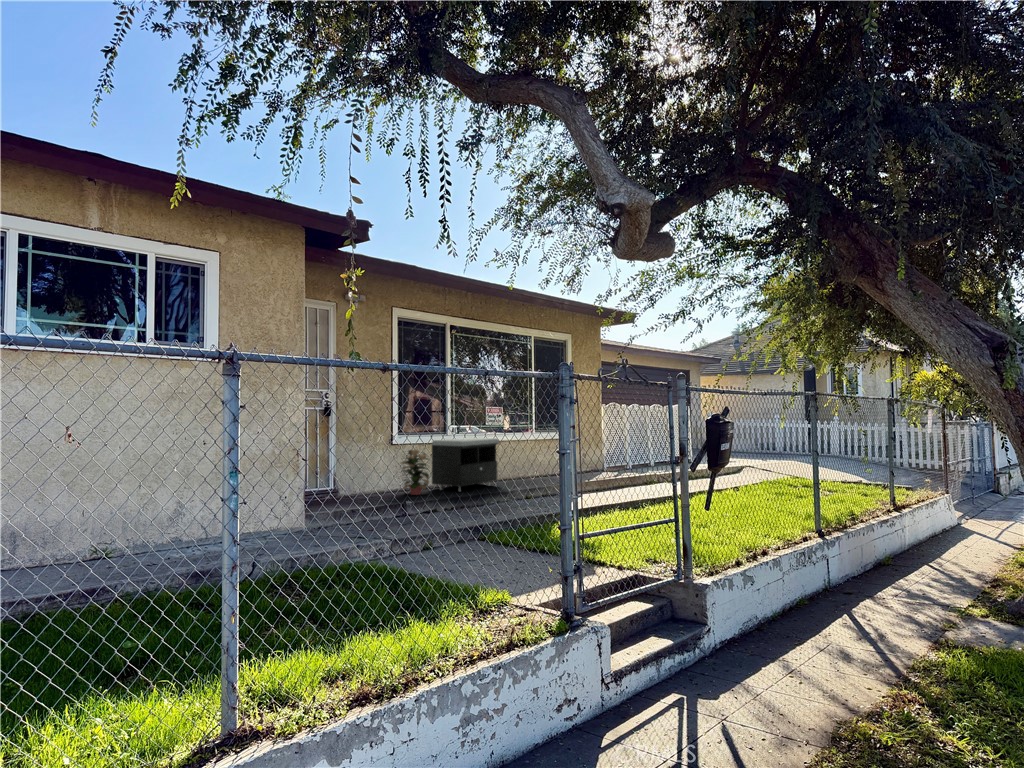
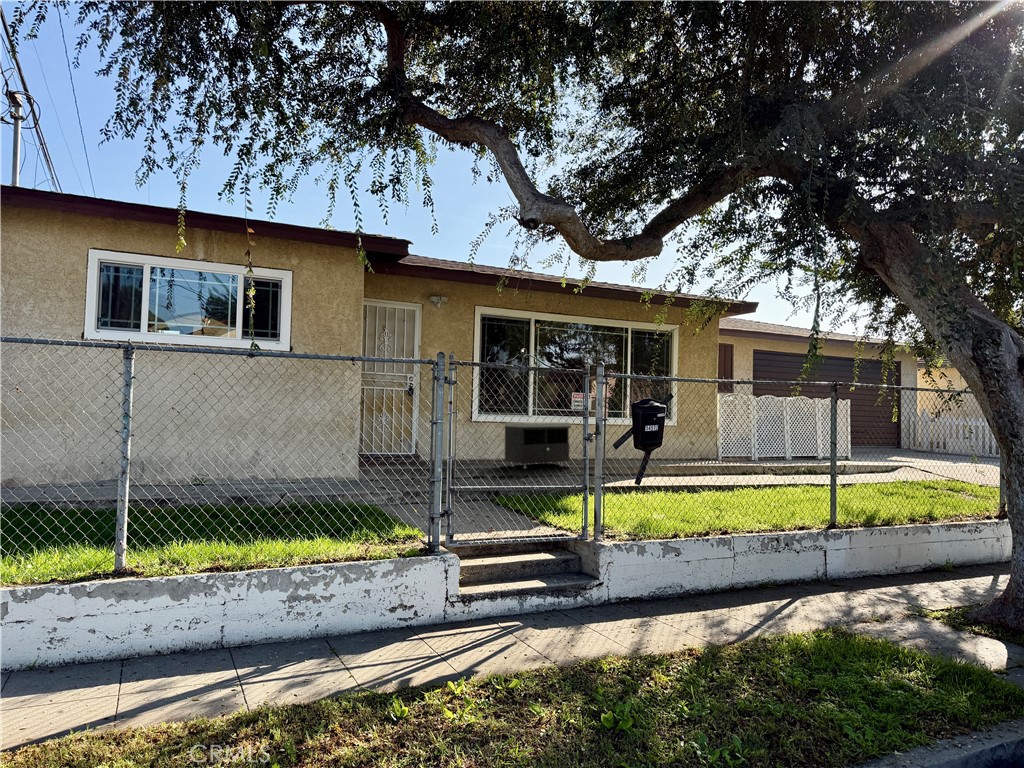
decorative plant: present [401,449,429,495] -> none [469,429,497,469]

